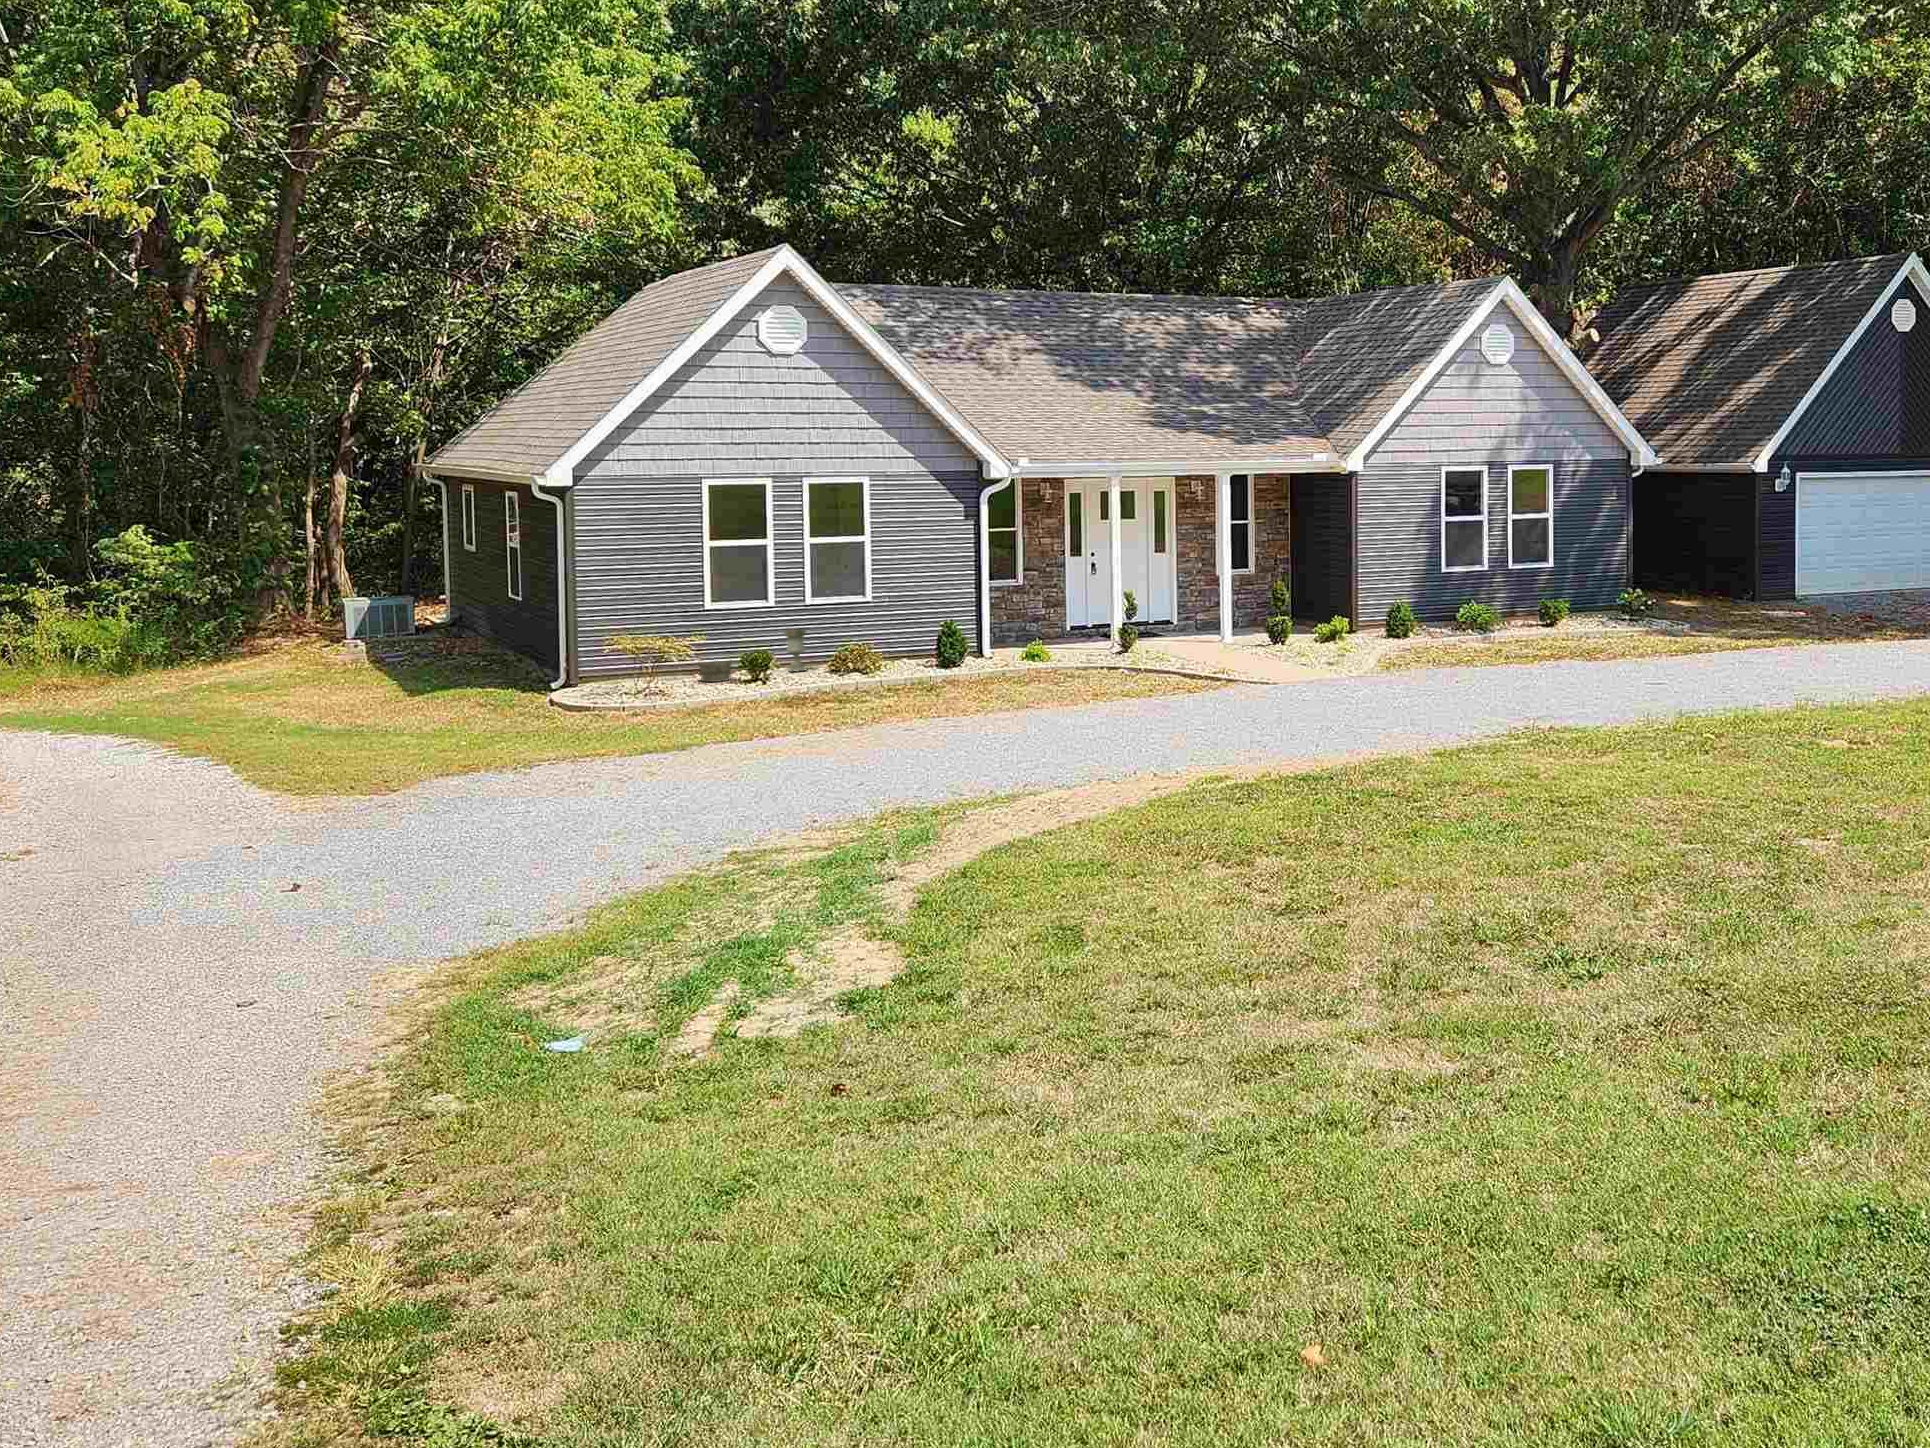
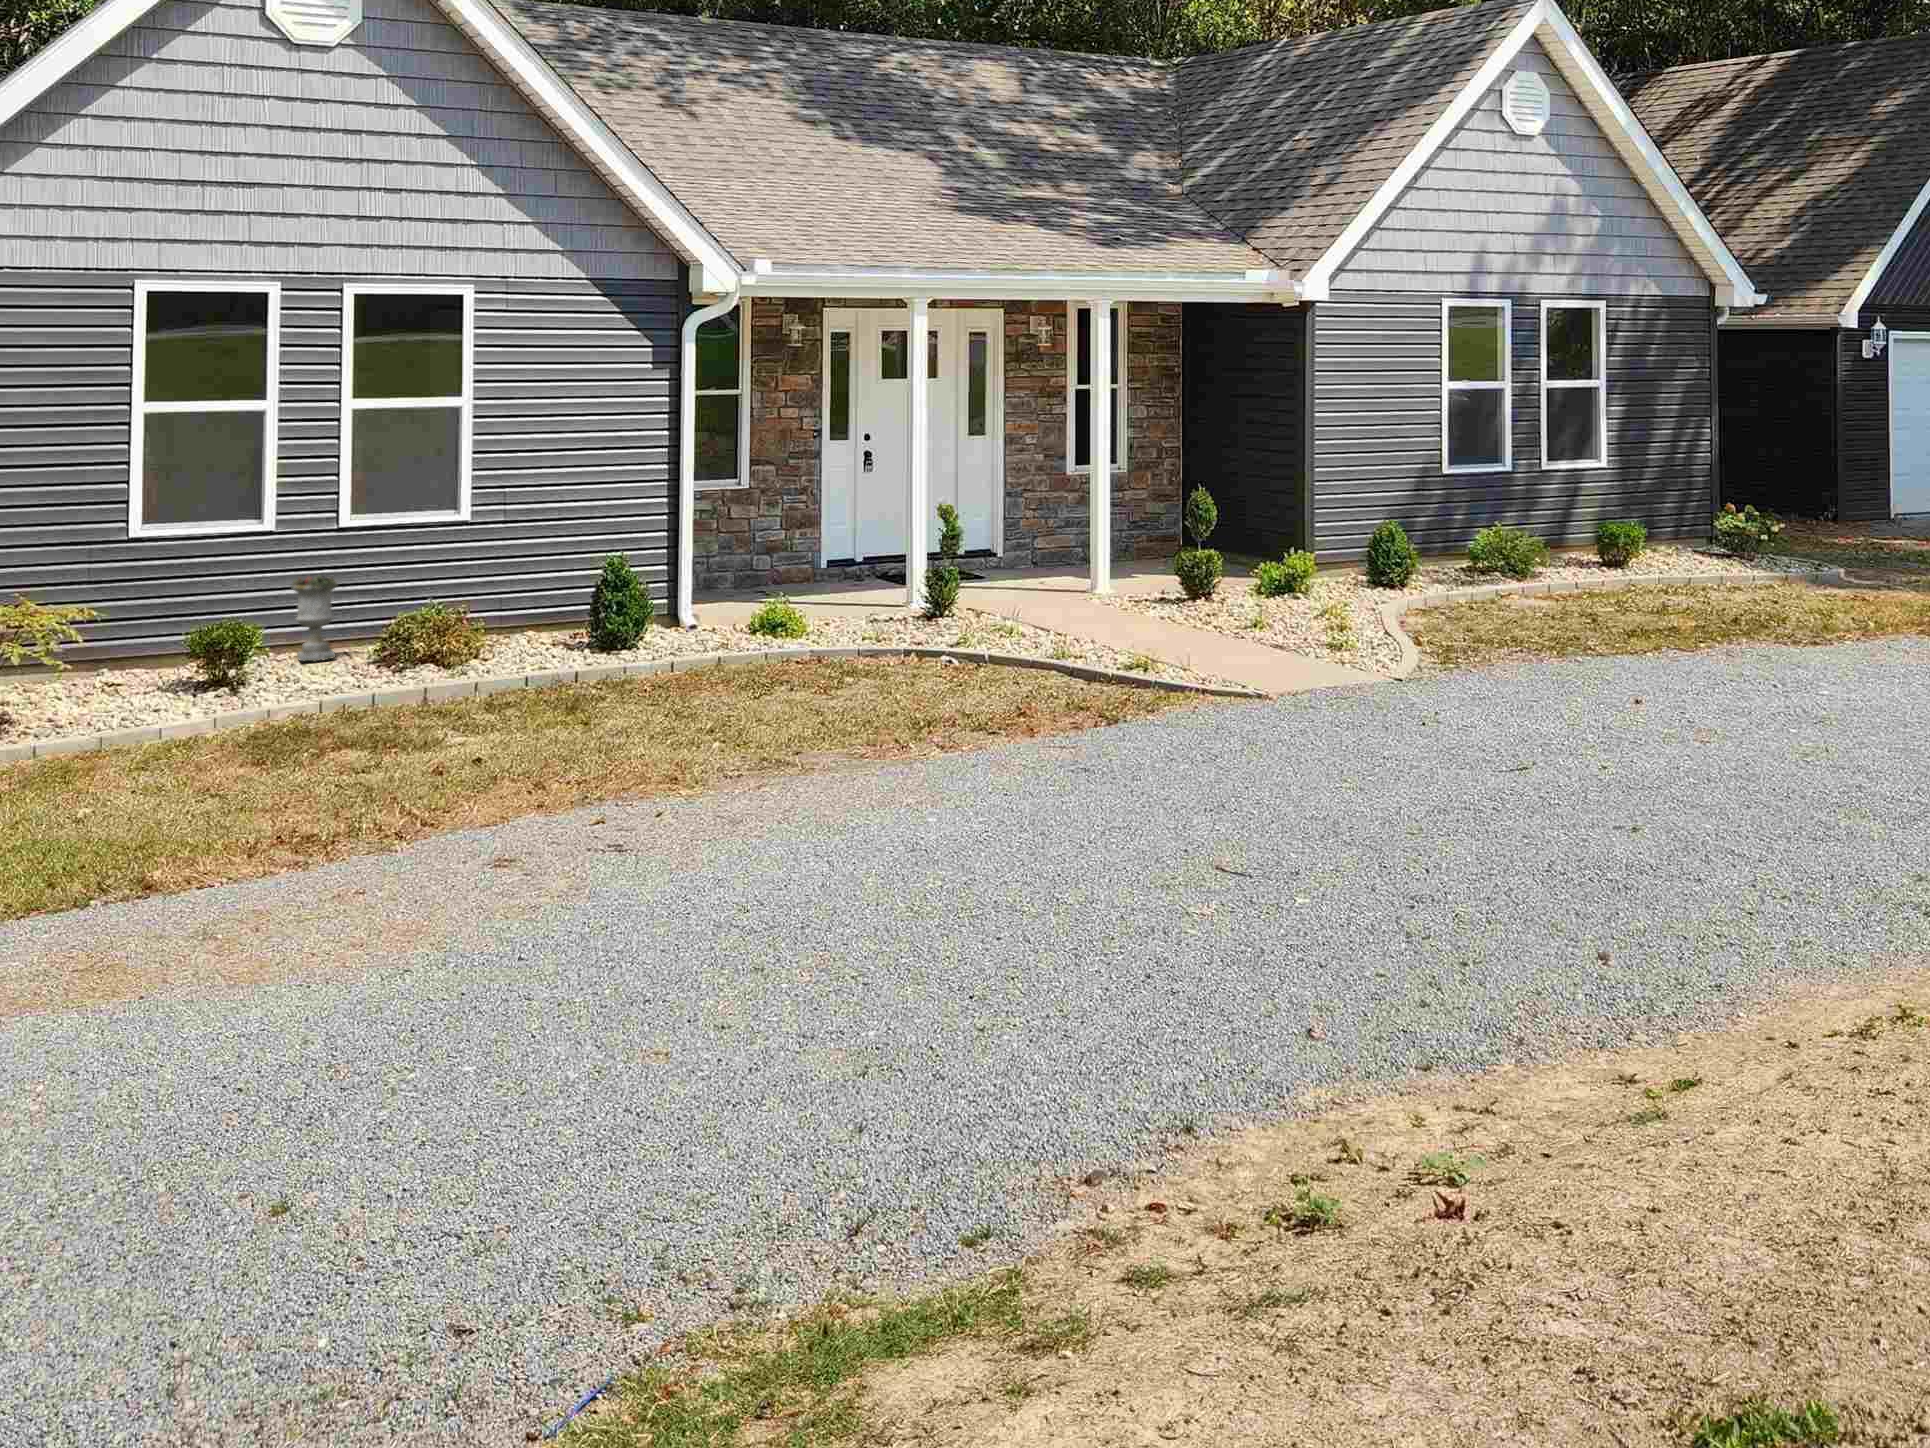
bucket: present [699,660,732,682] -> none [100,638,176,688]

